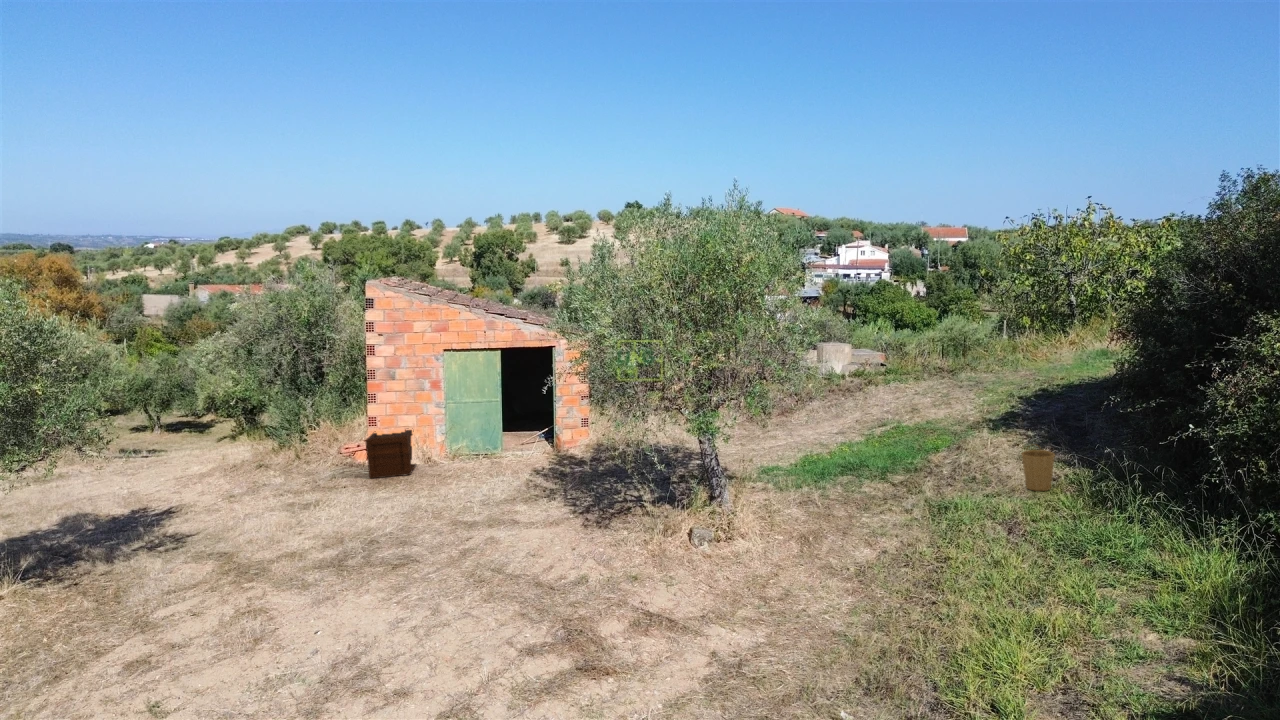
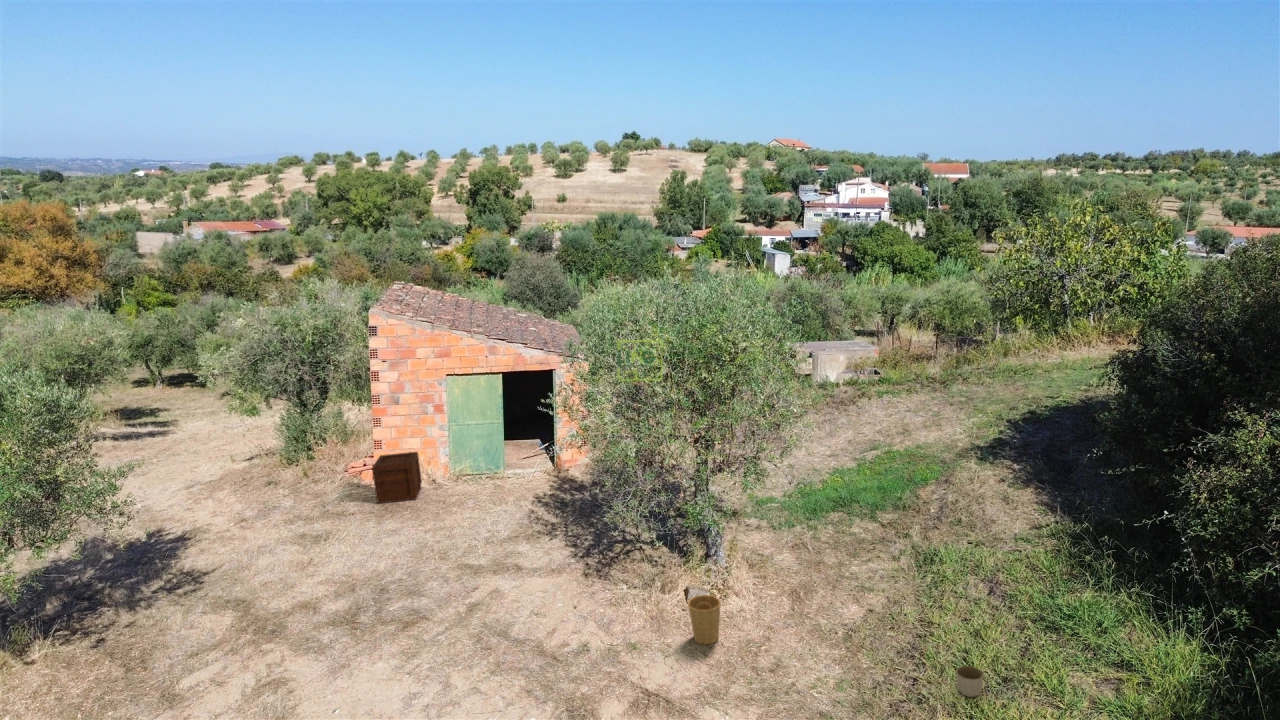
basket: present [1022,449,1055,491] -> present [688,595,721,645]
planter: none [977,579,1005,610] -> present [956,666,983,697]

